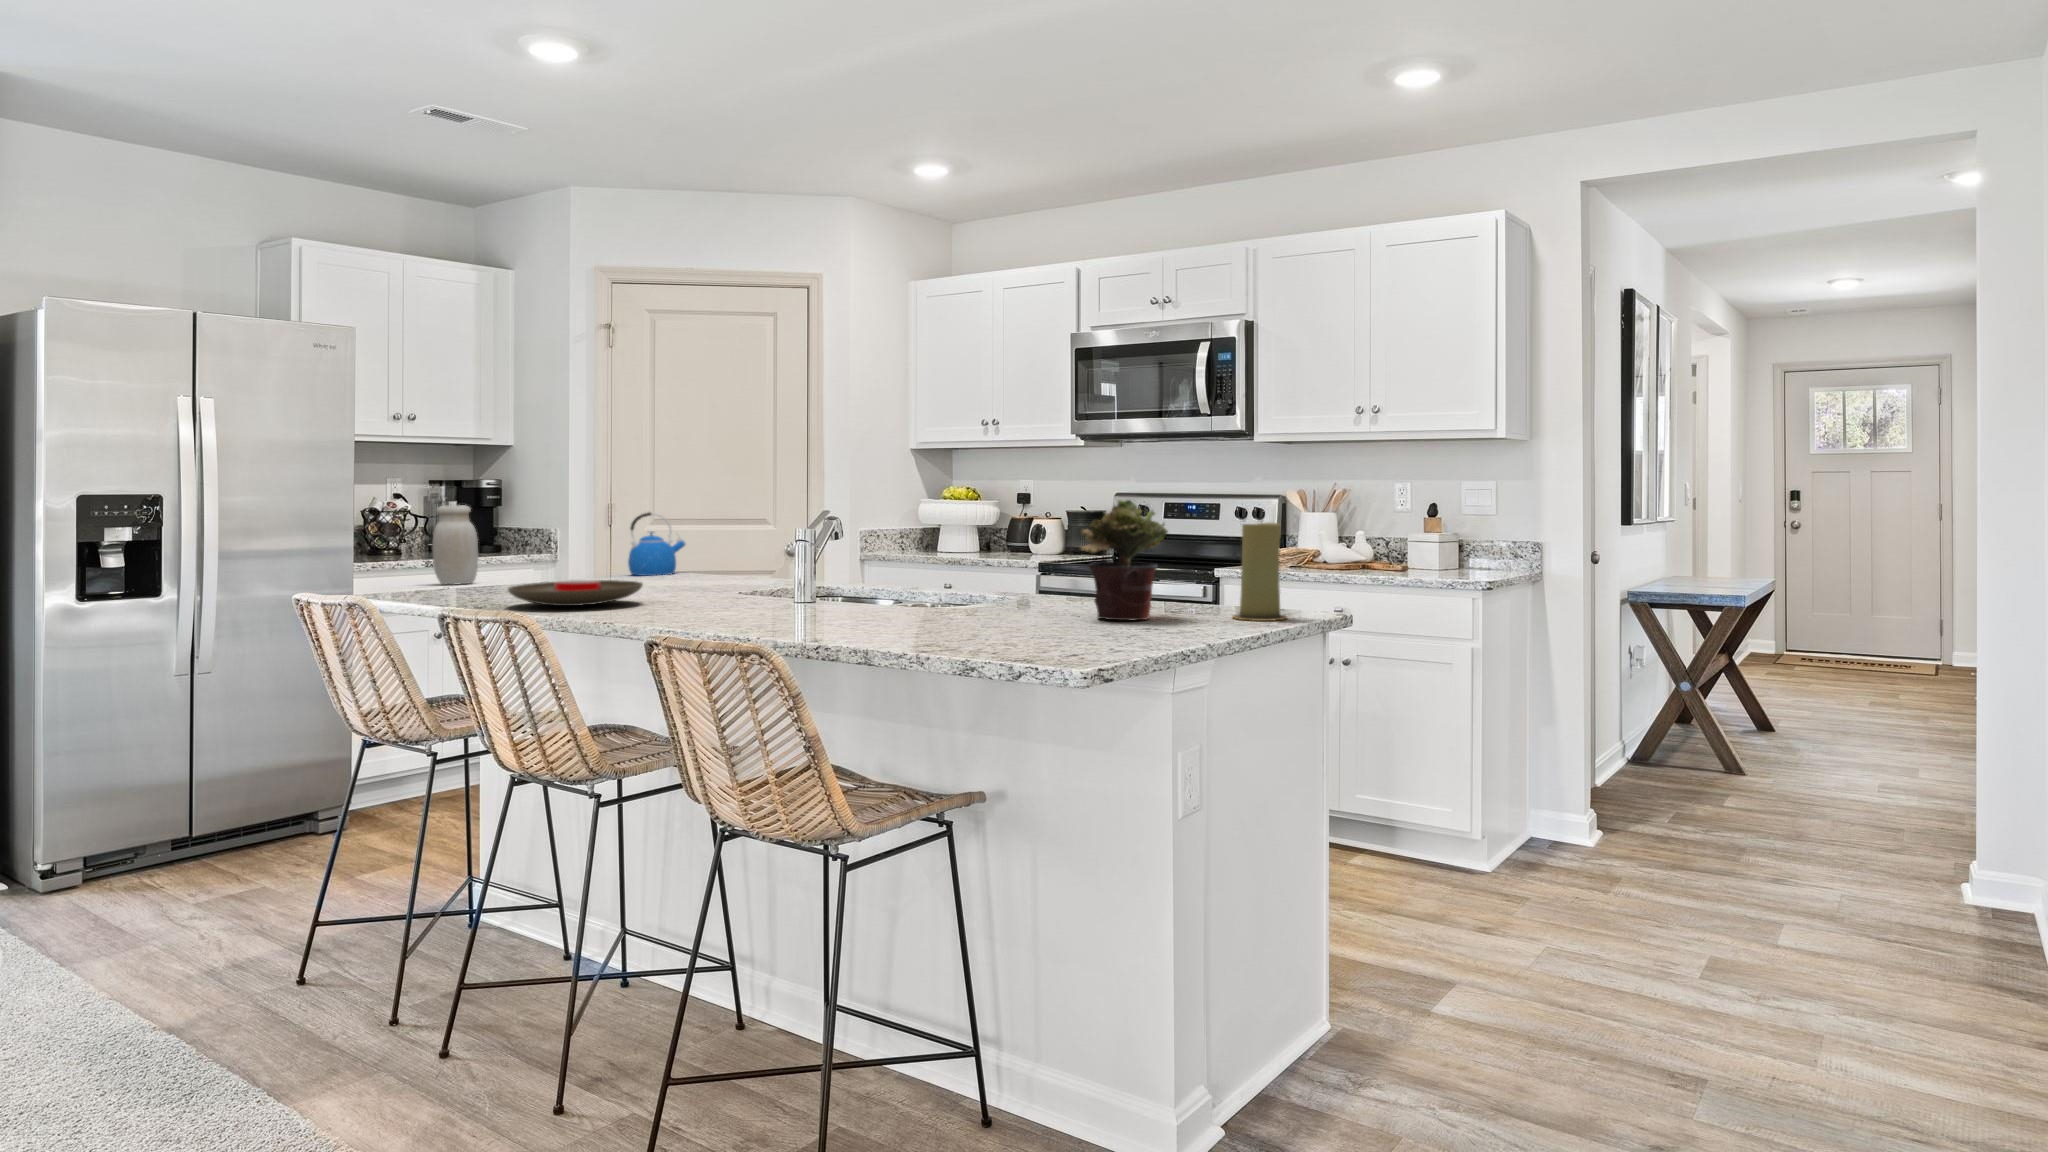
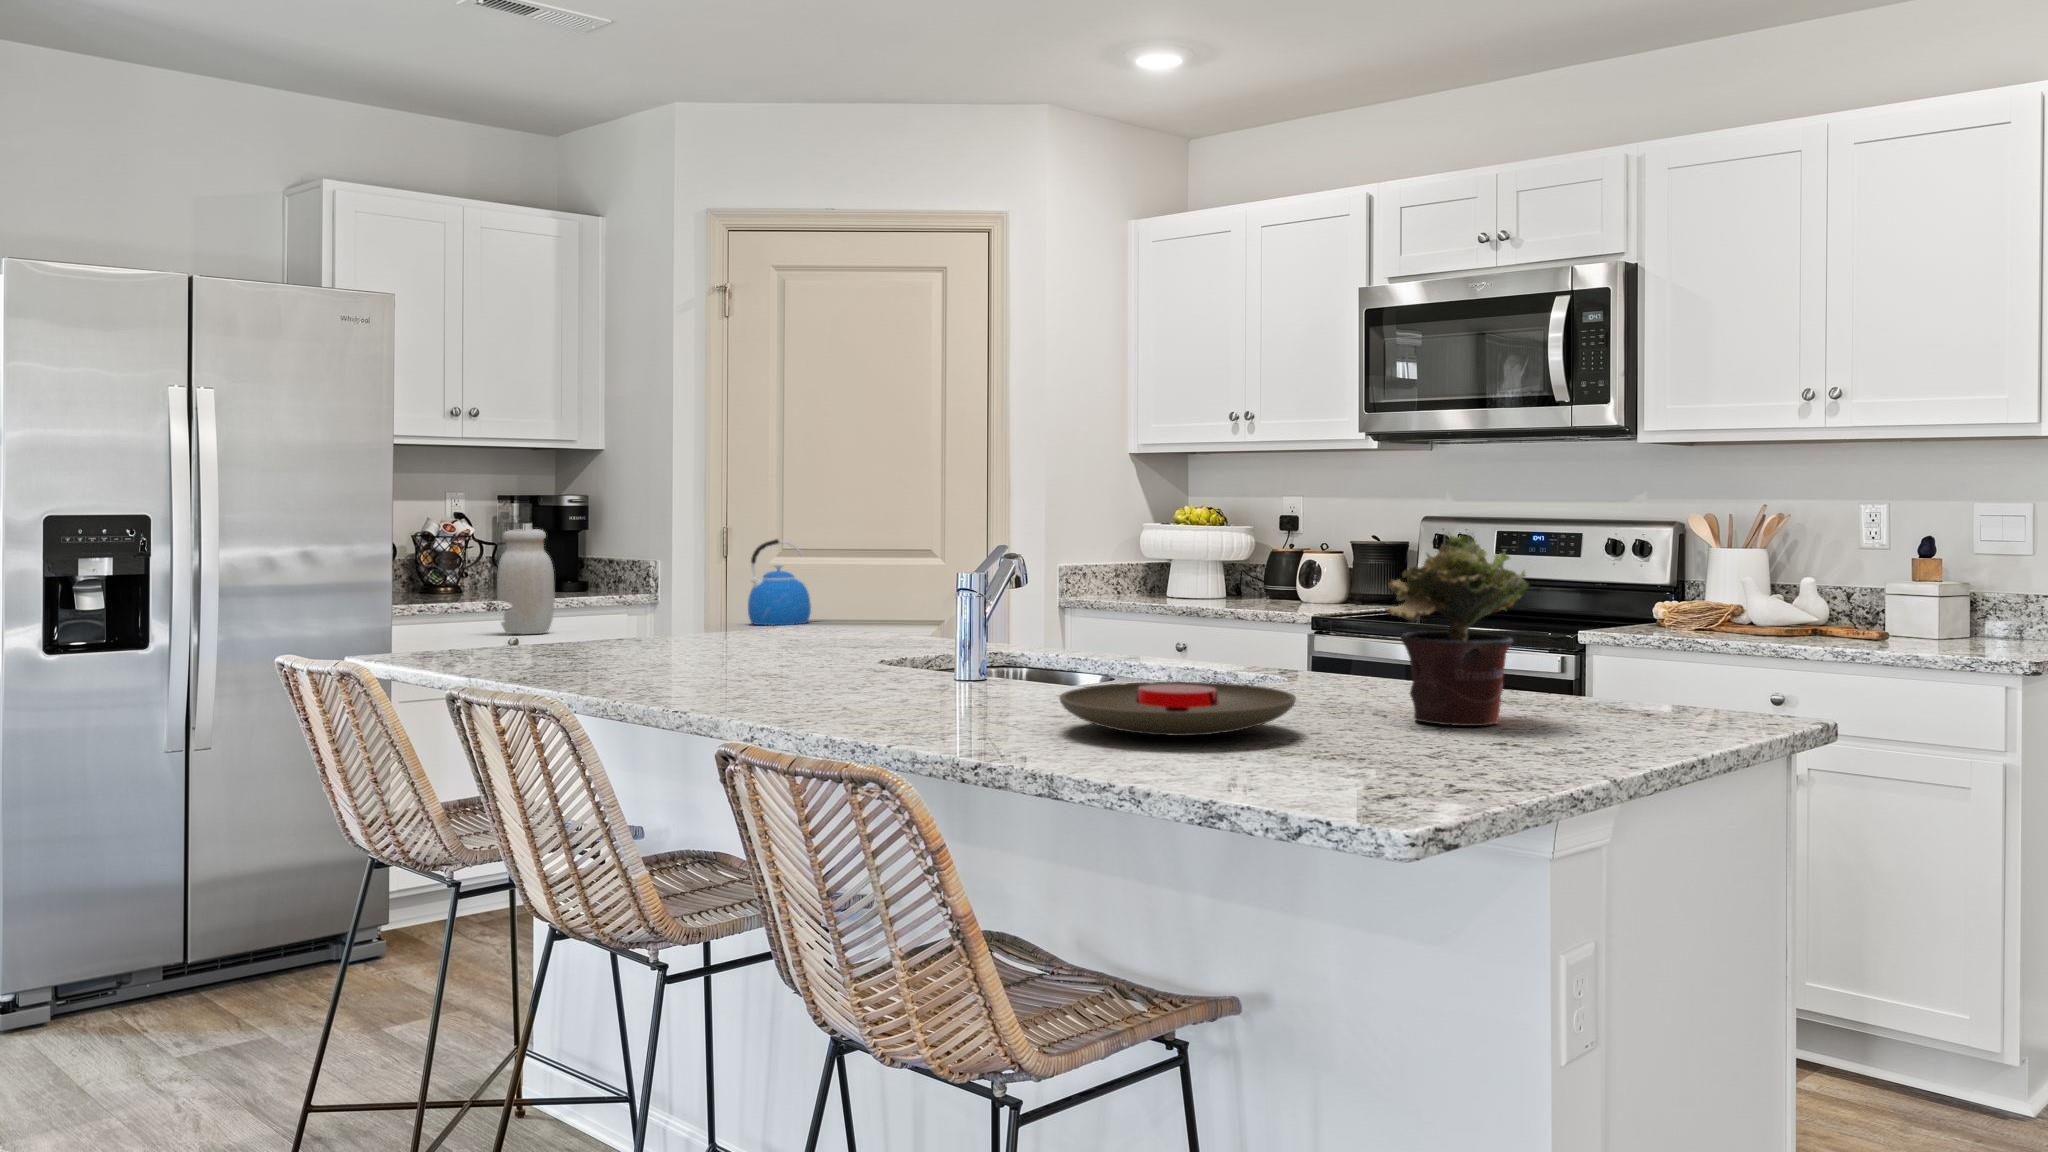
candle: present [1233,523,1287,621] -> none [1634,573,1728,731]
plate: present [508,580,643,606] -> present [1059,682,1296,736]

